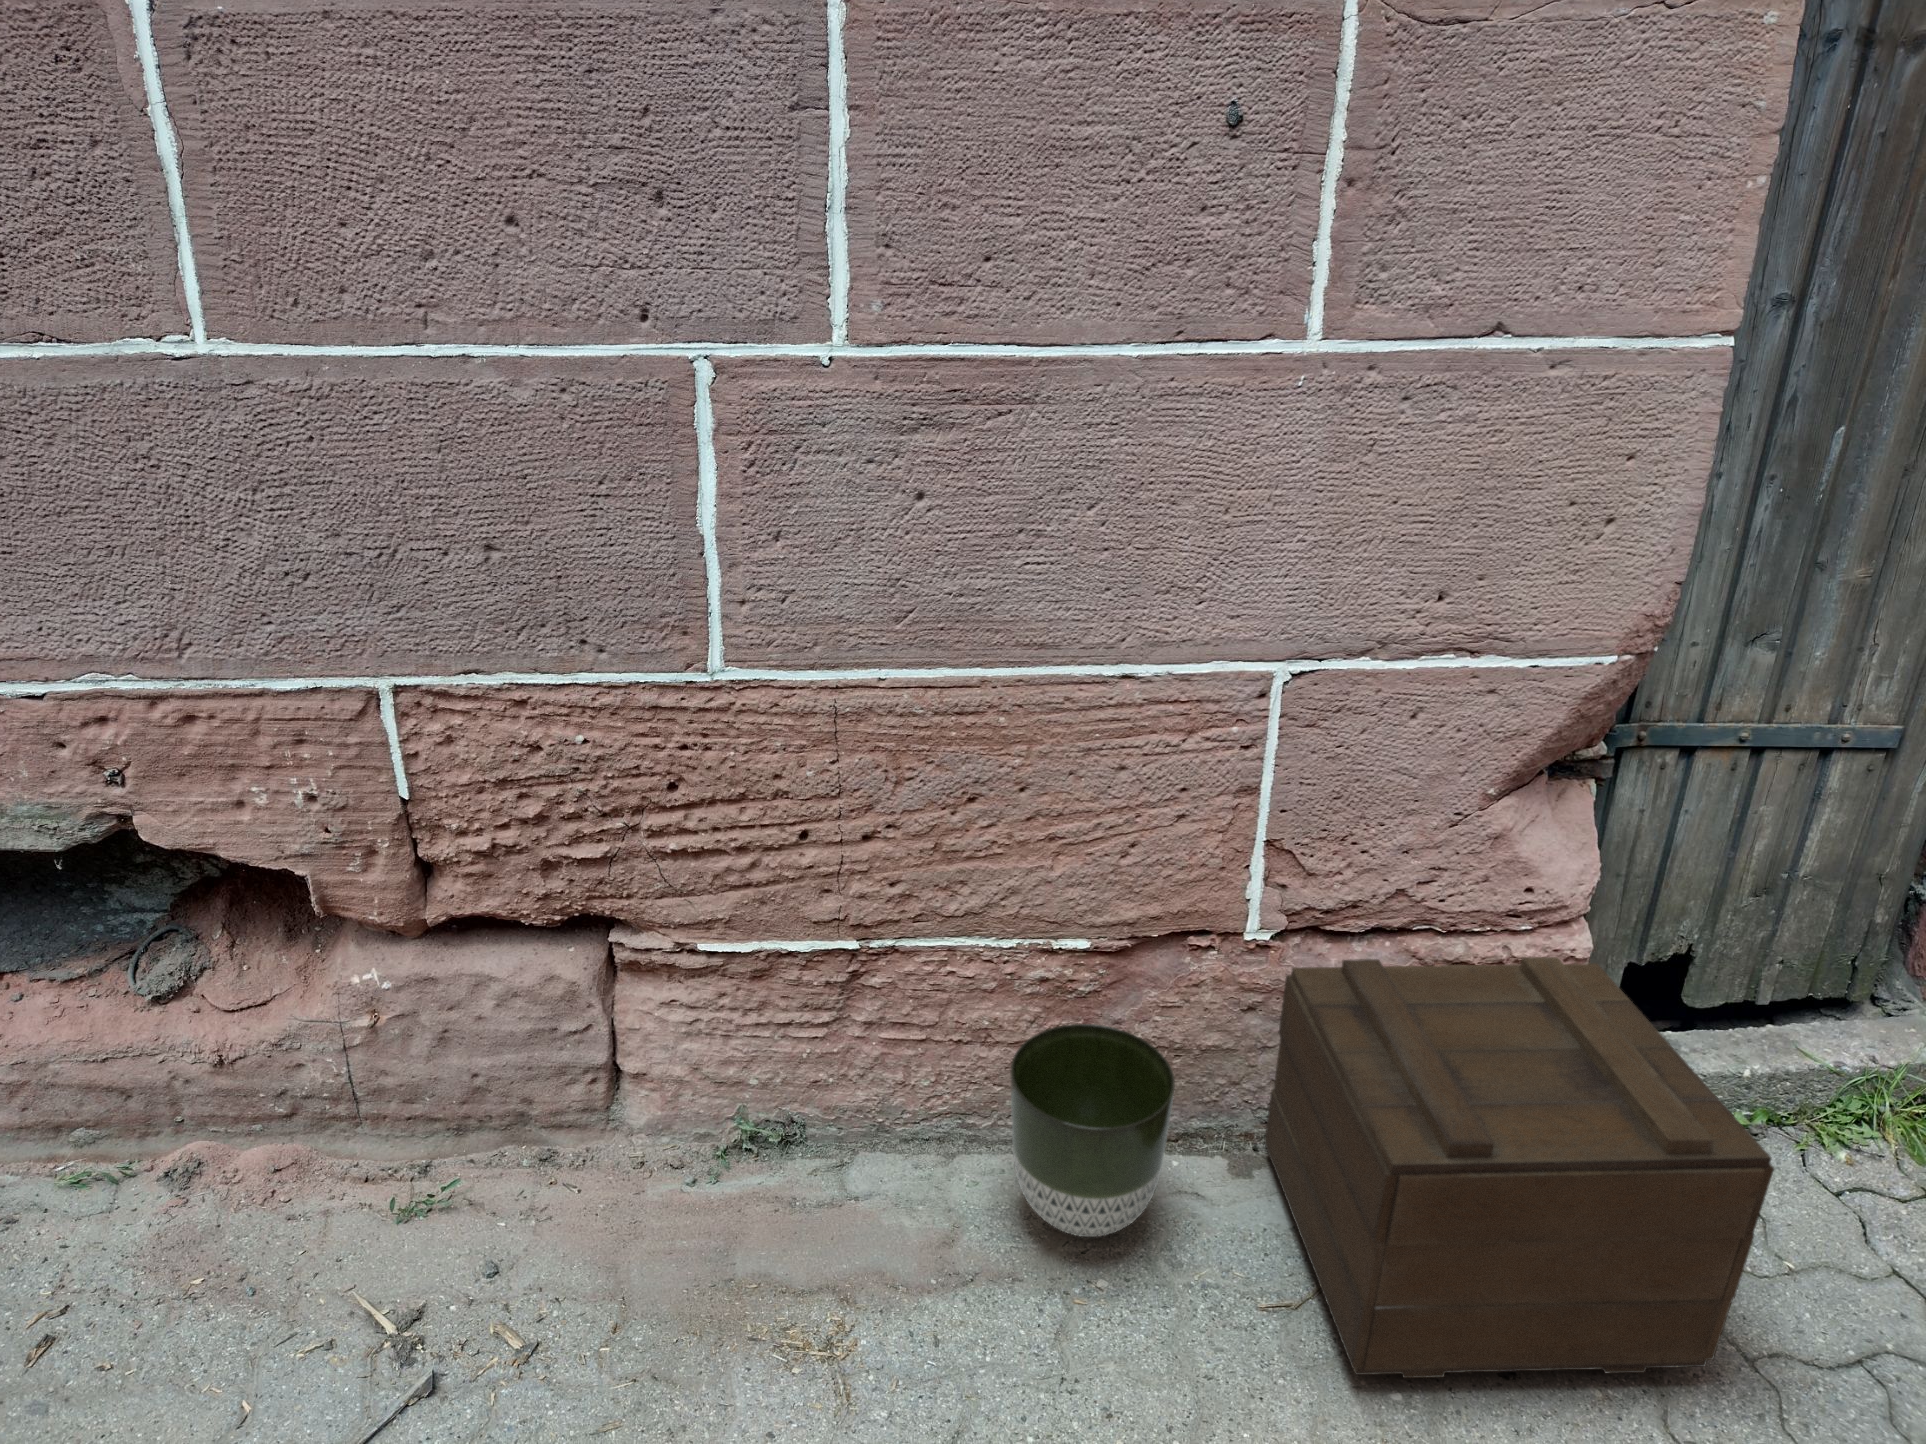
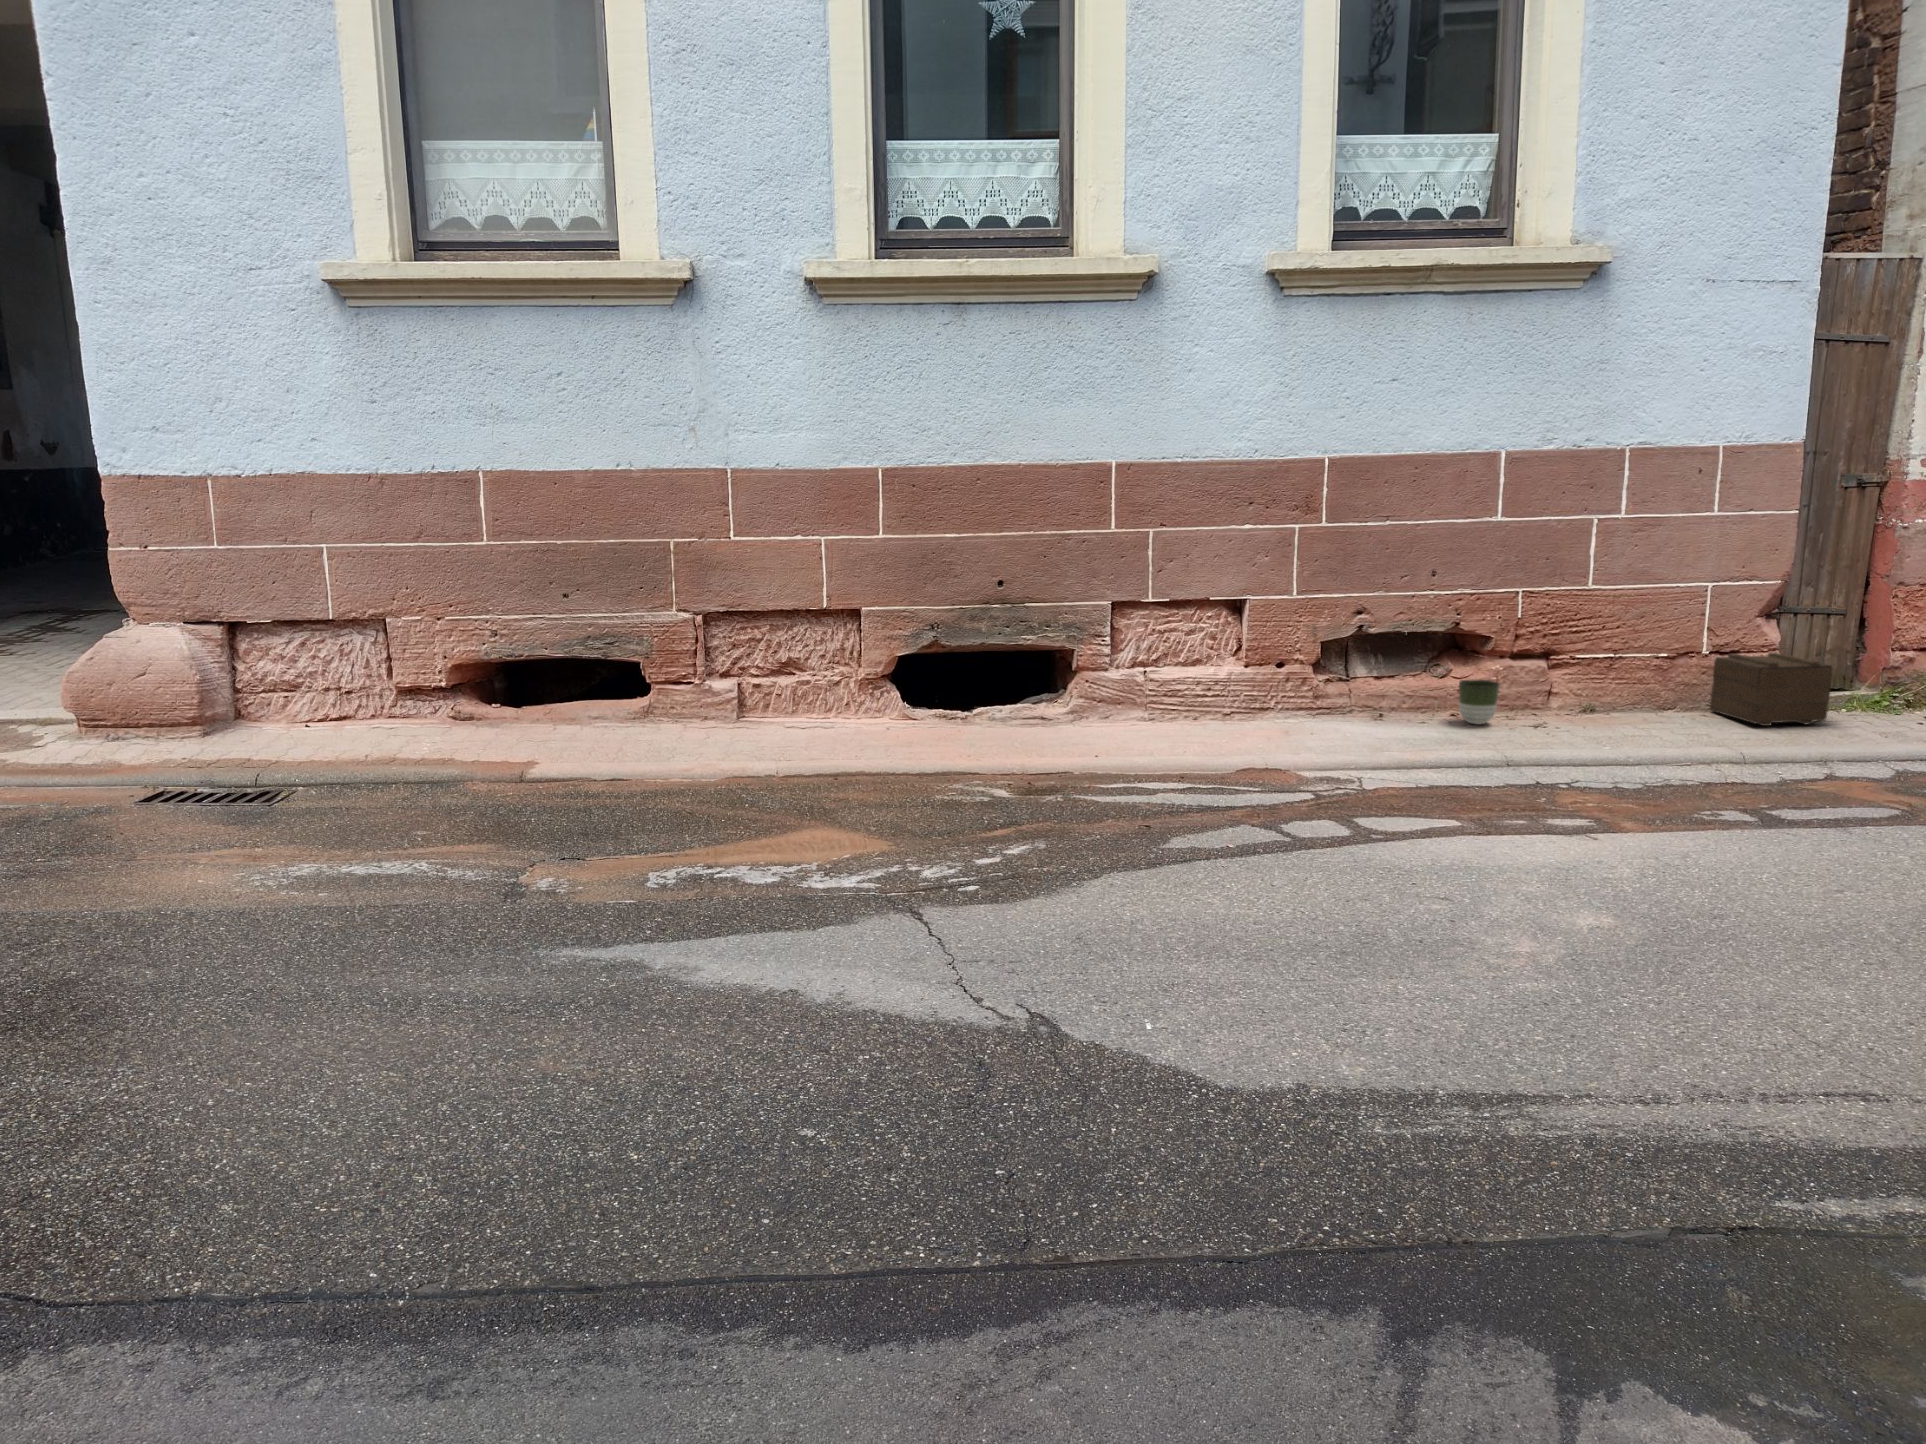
planter: present [1010,1024,1175,1237] -> present [1459,679,1499,724]

